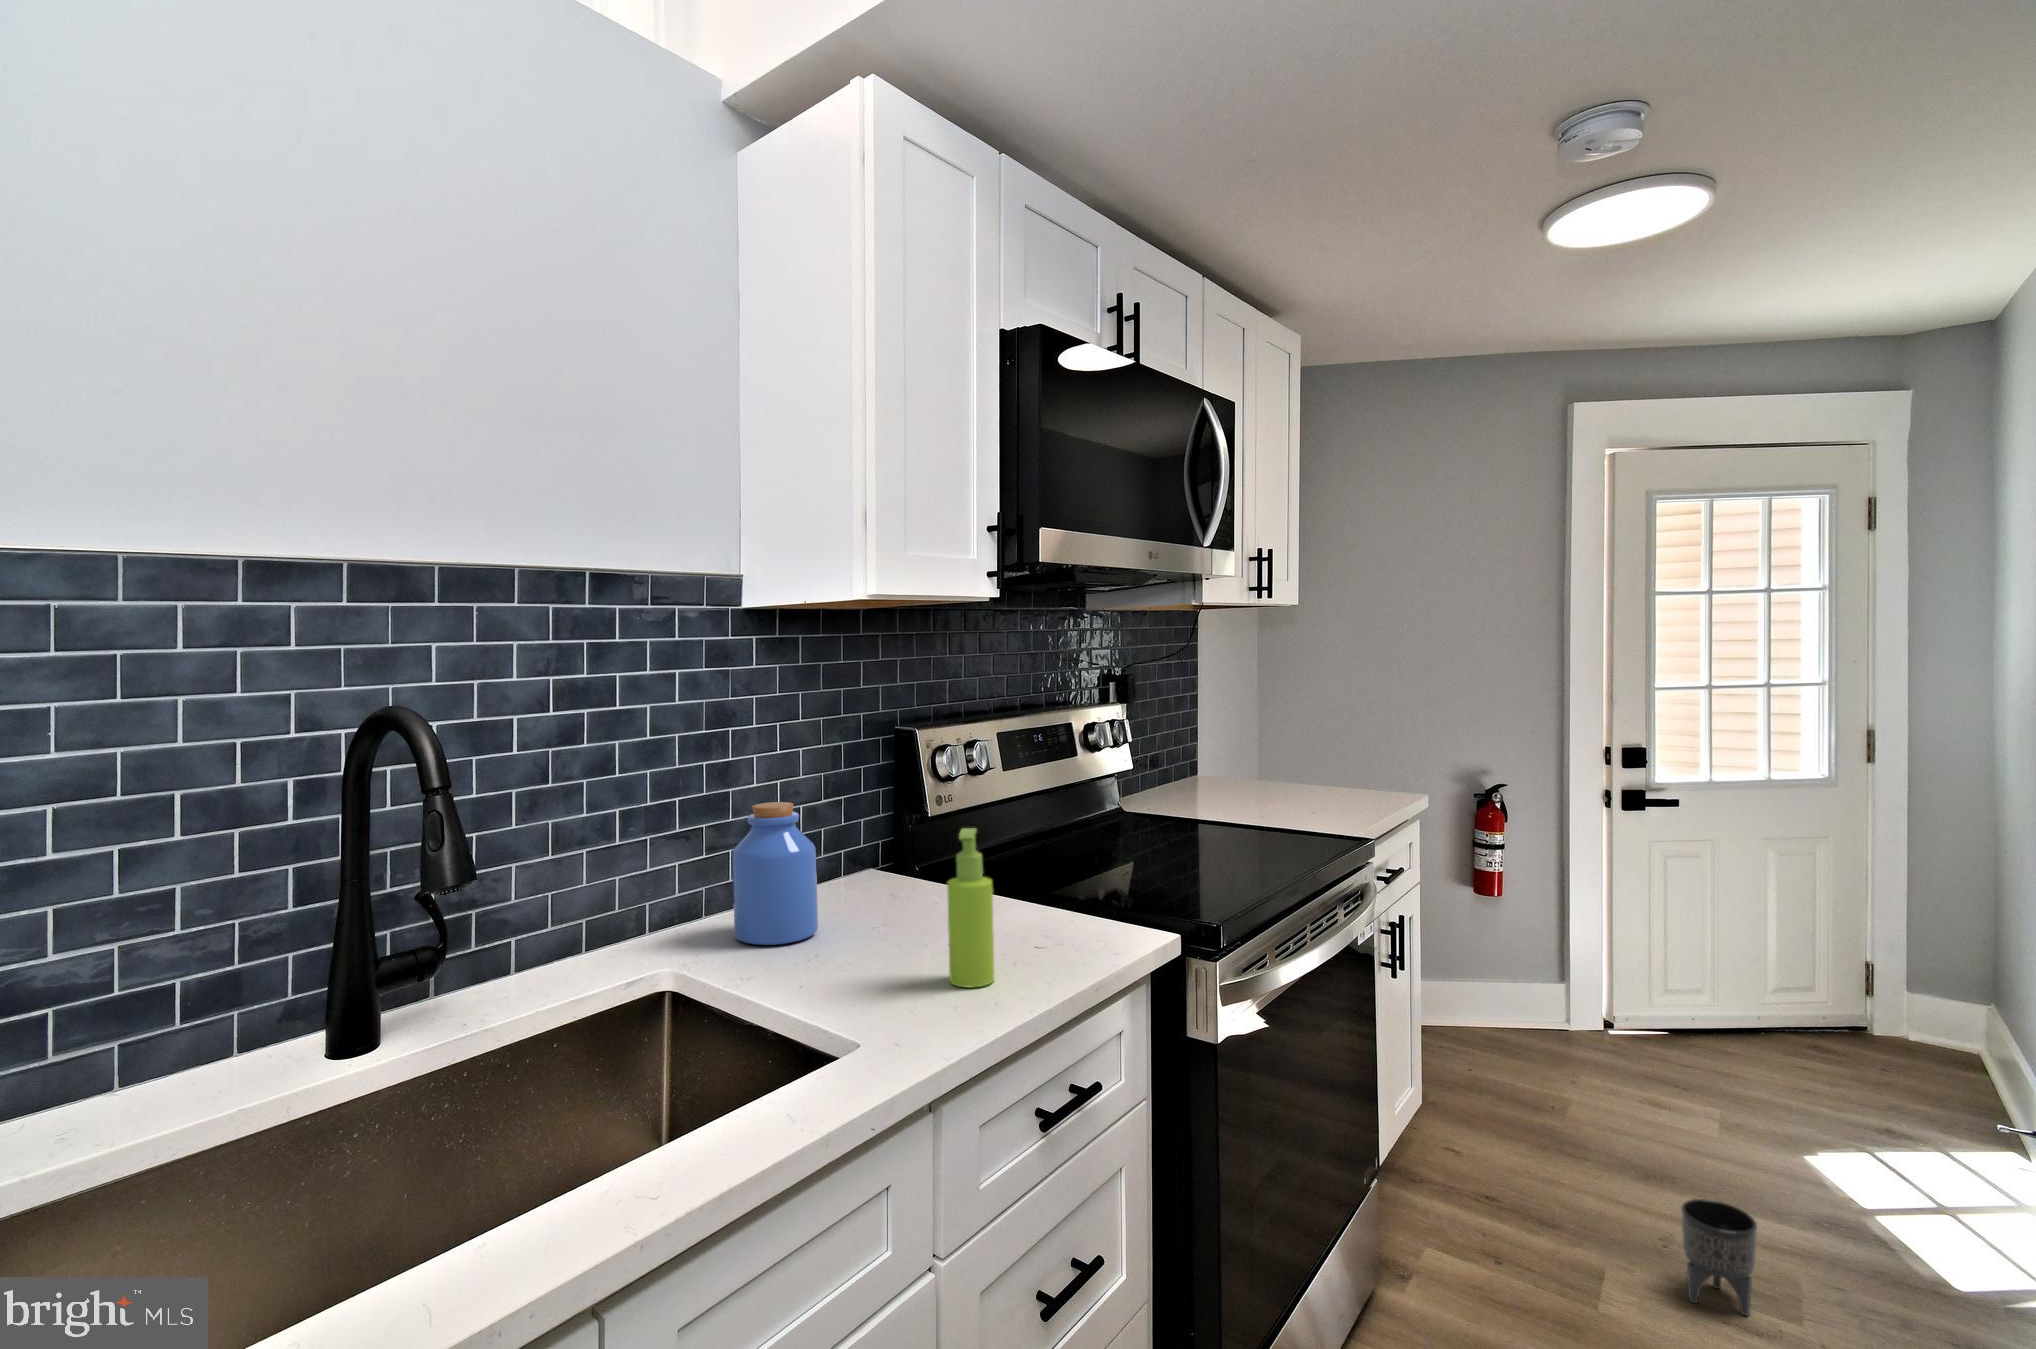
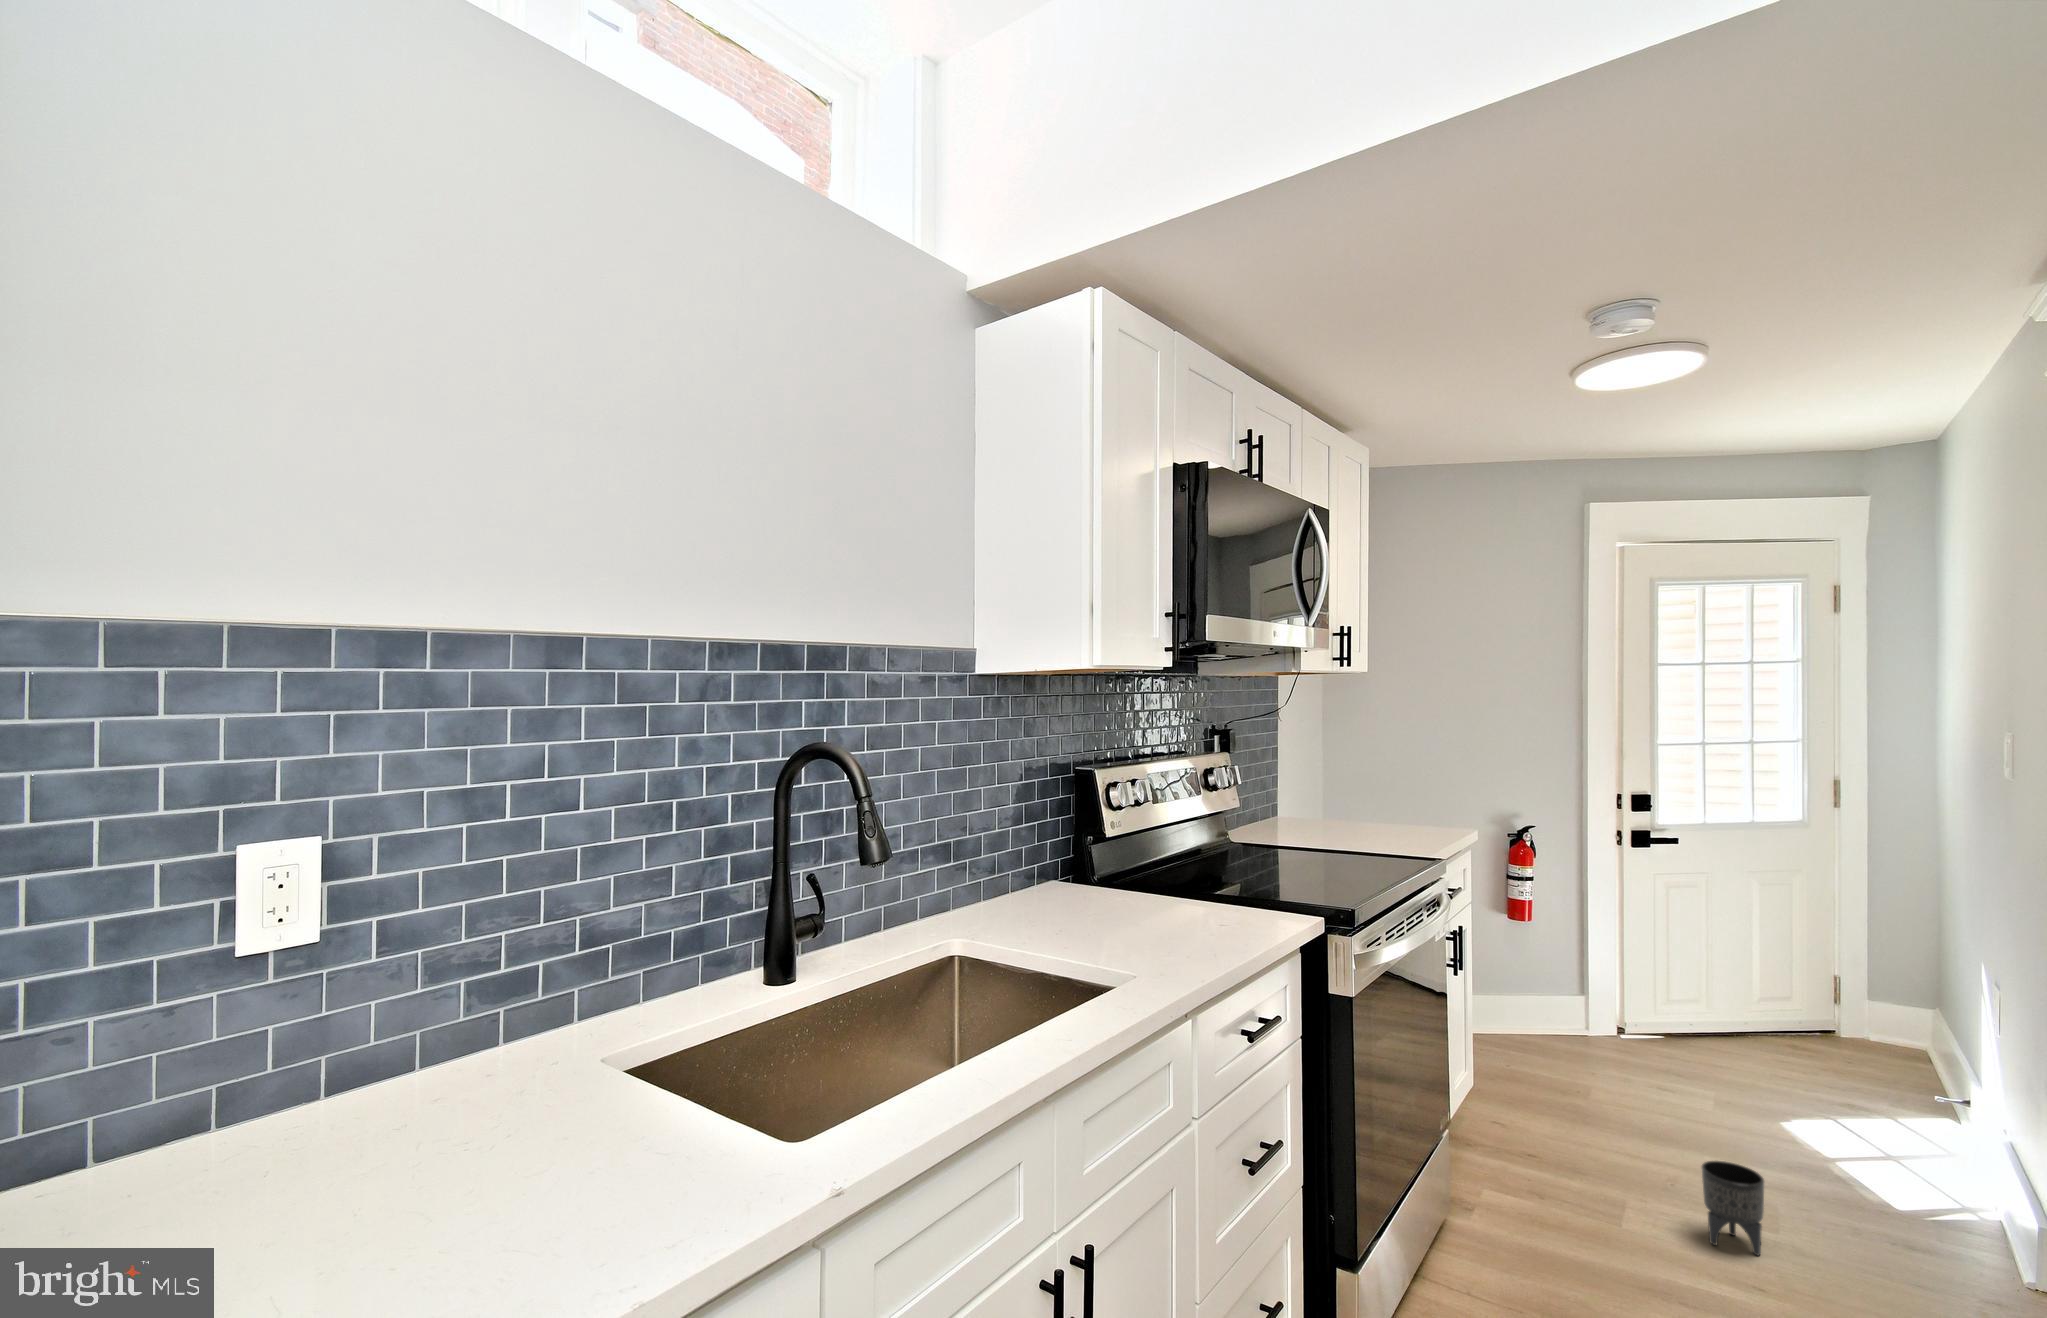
jar: present [732,802,818,945] -> none [988,819,1049,926]
soap dispenser: present [947,828,994,987] -> none [1169,838,1203,954]

